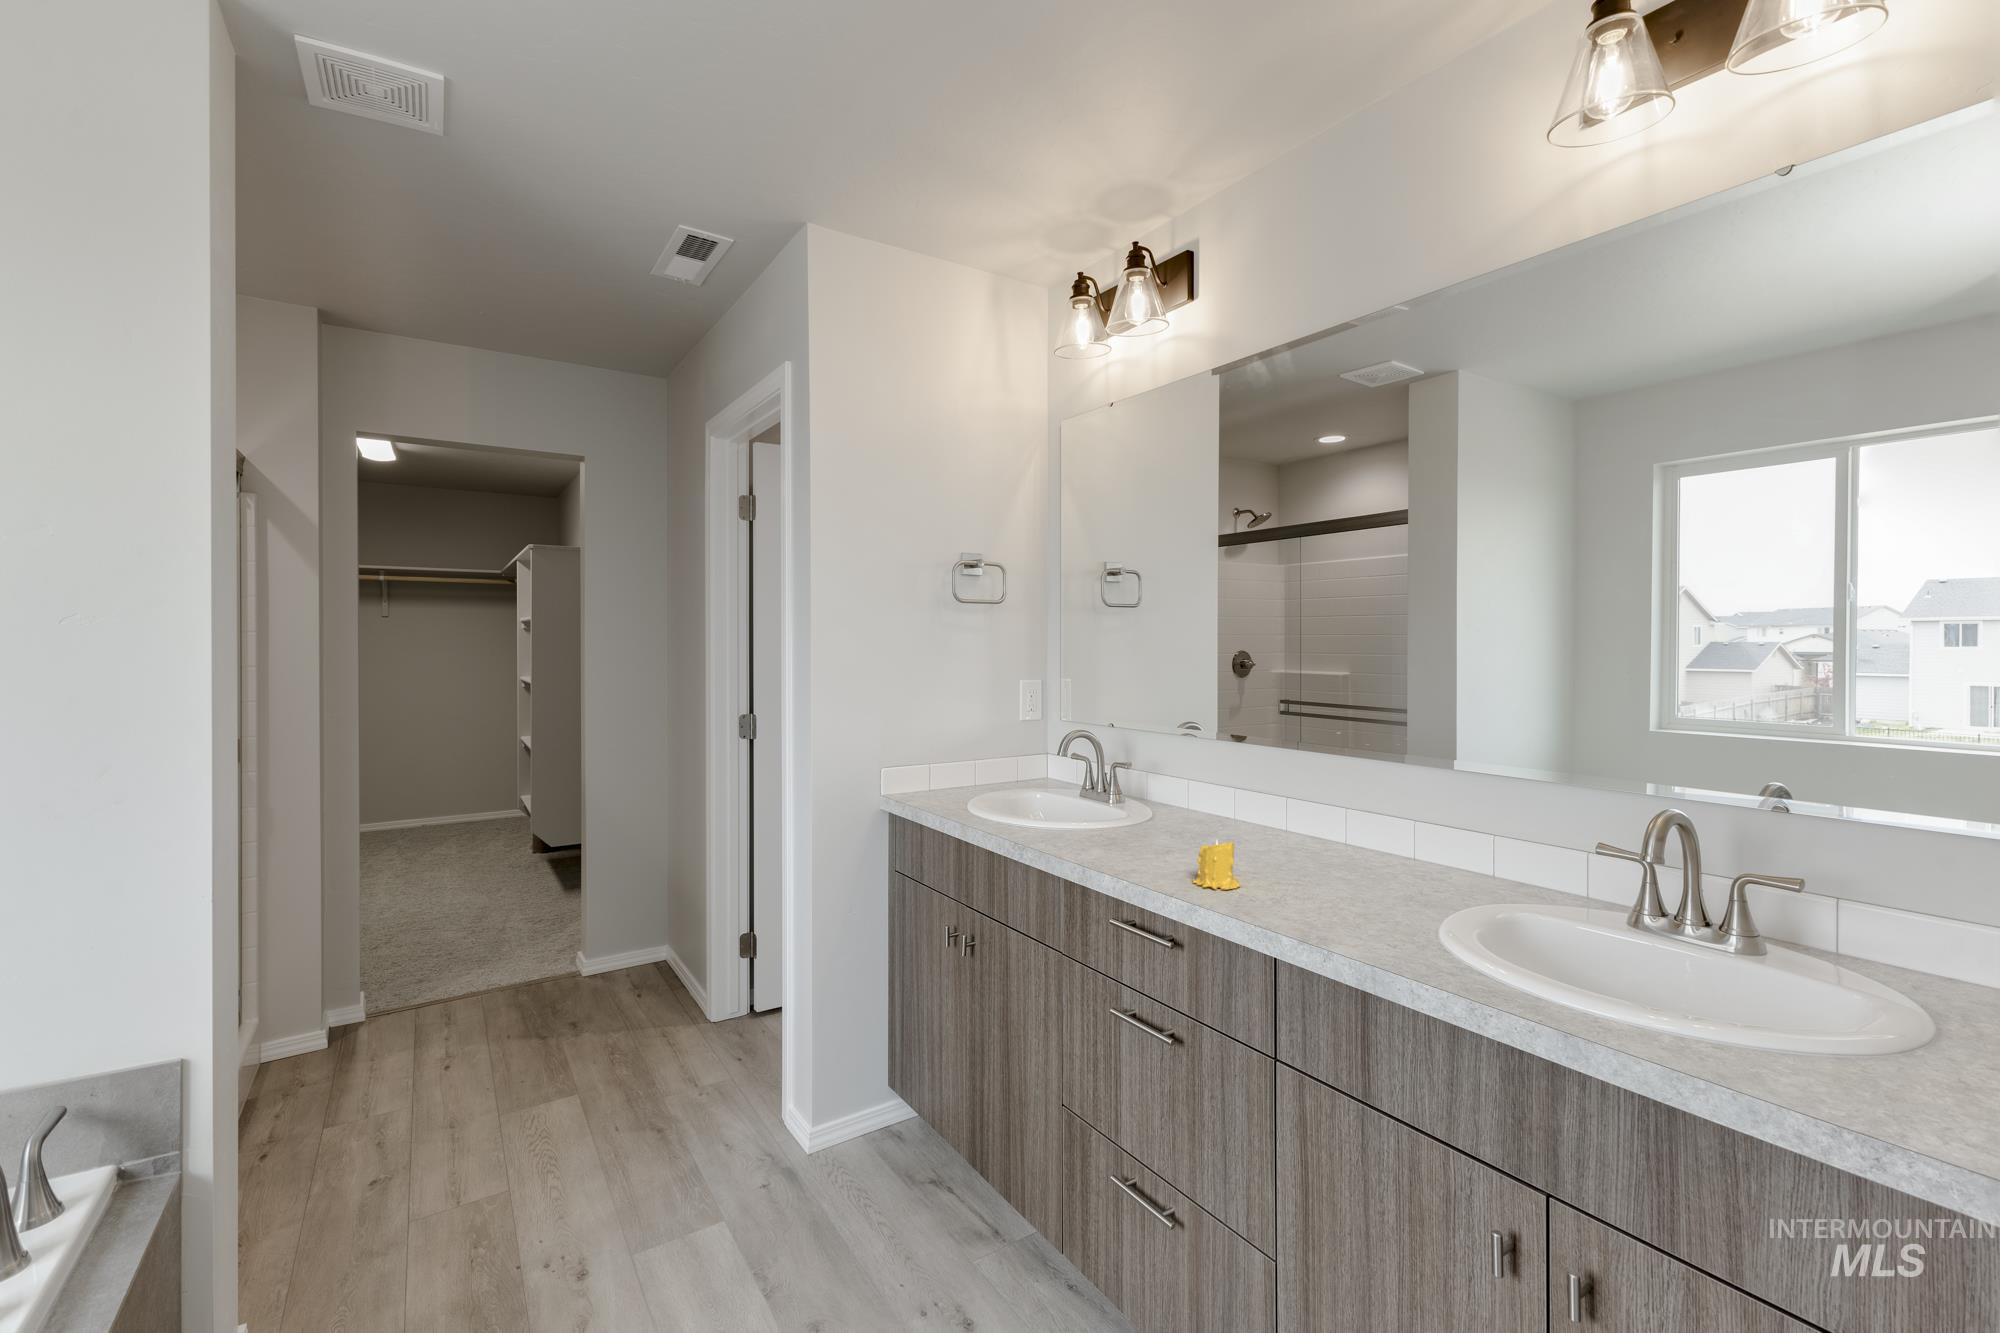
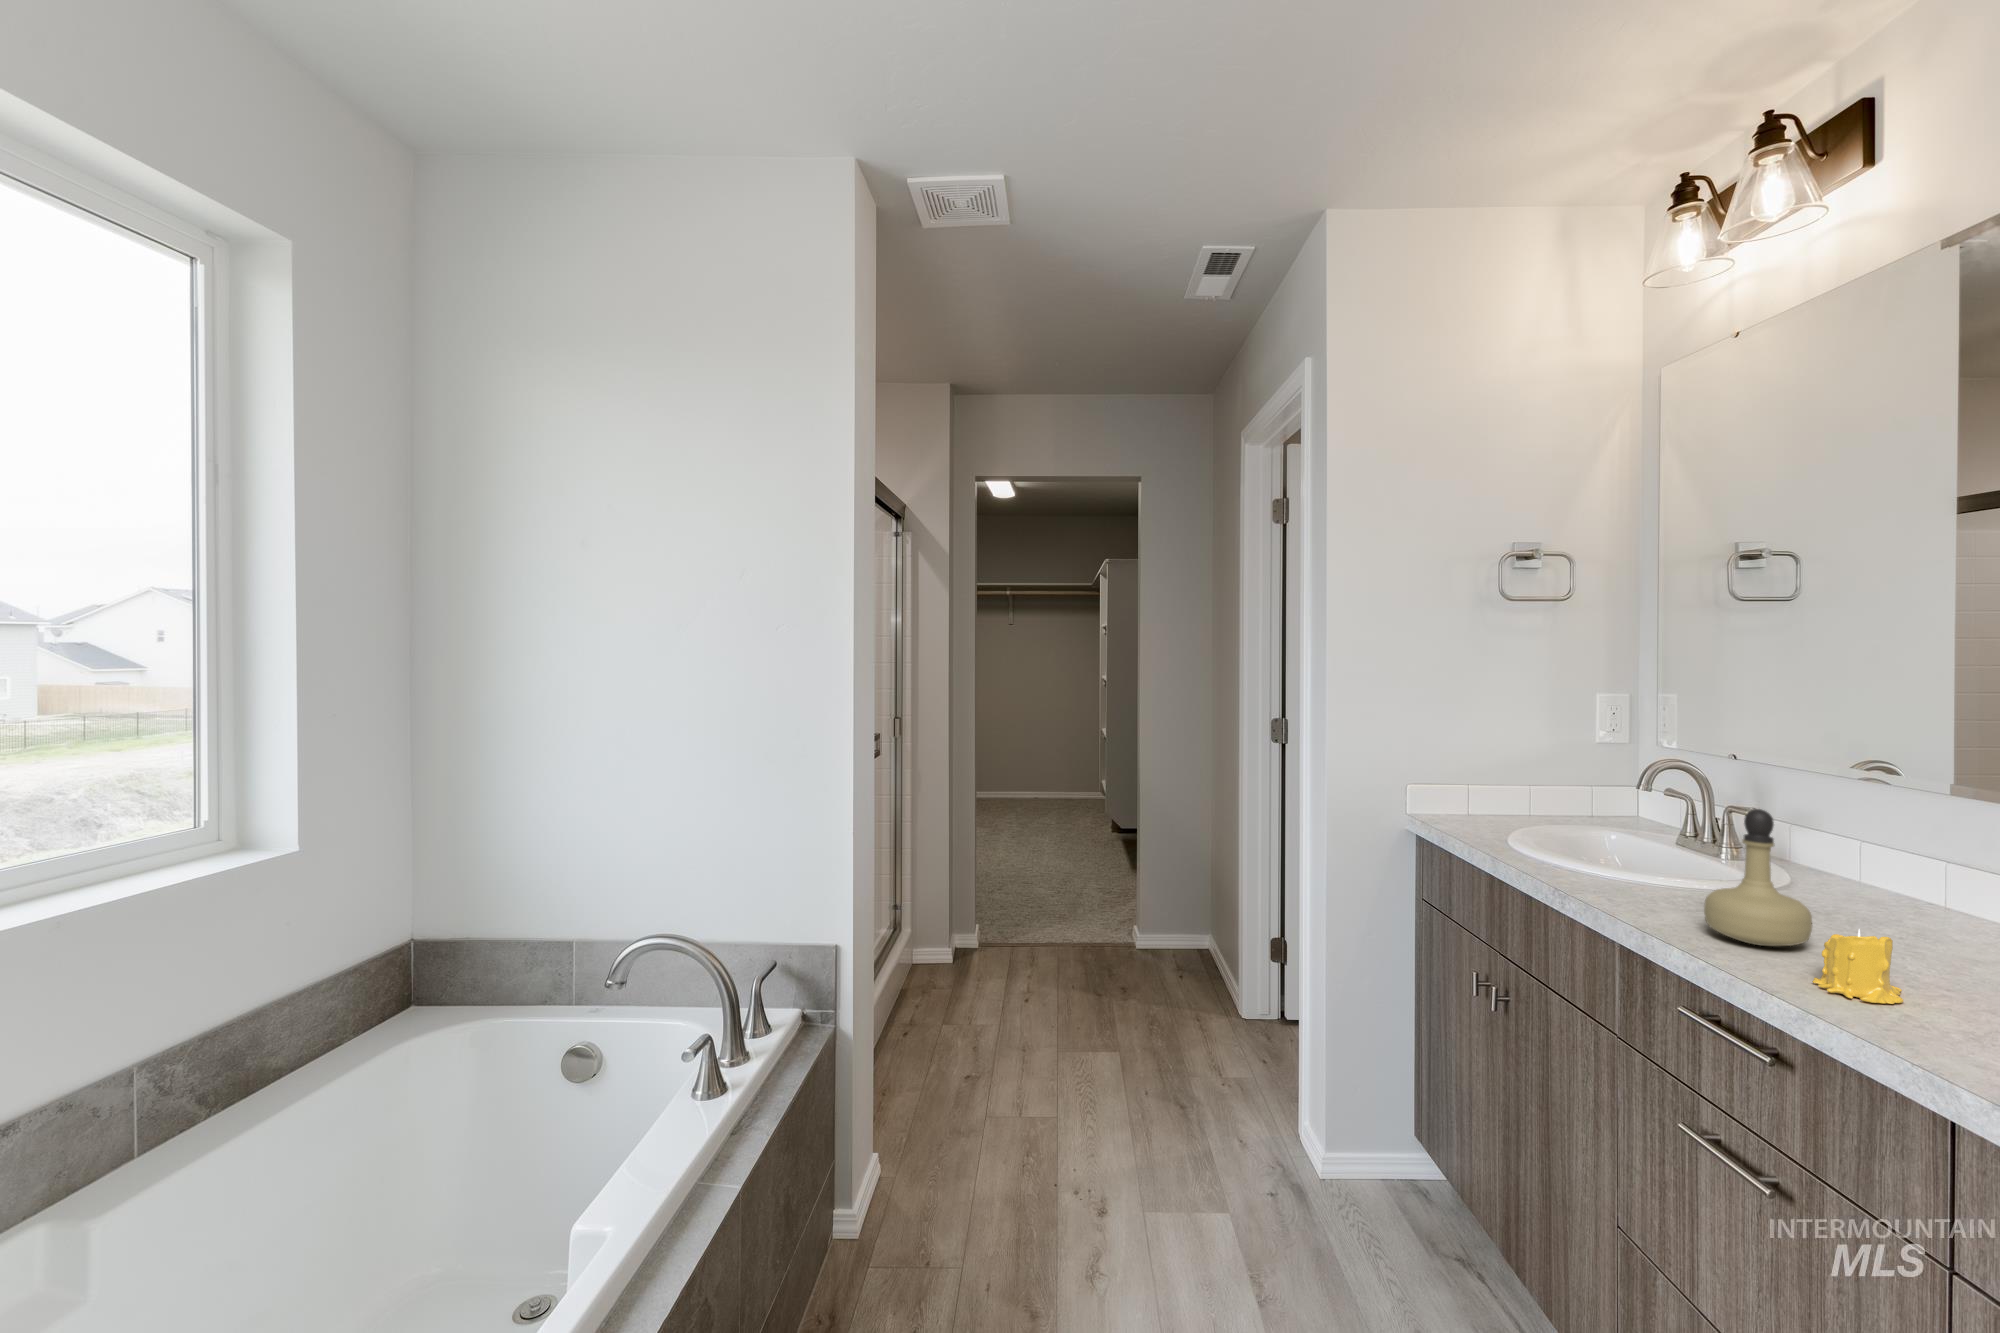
perfume bottle: none [1121,761,1183,862] -> present [1704,809,1812,946]

